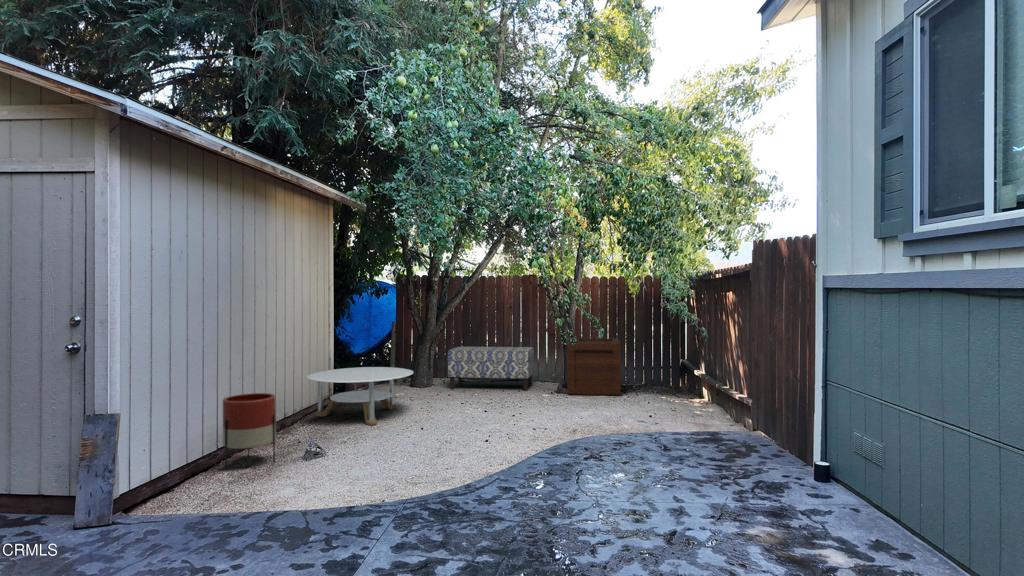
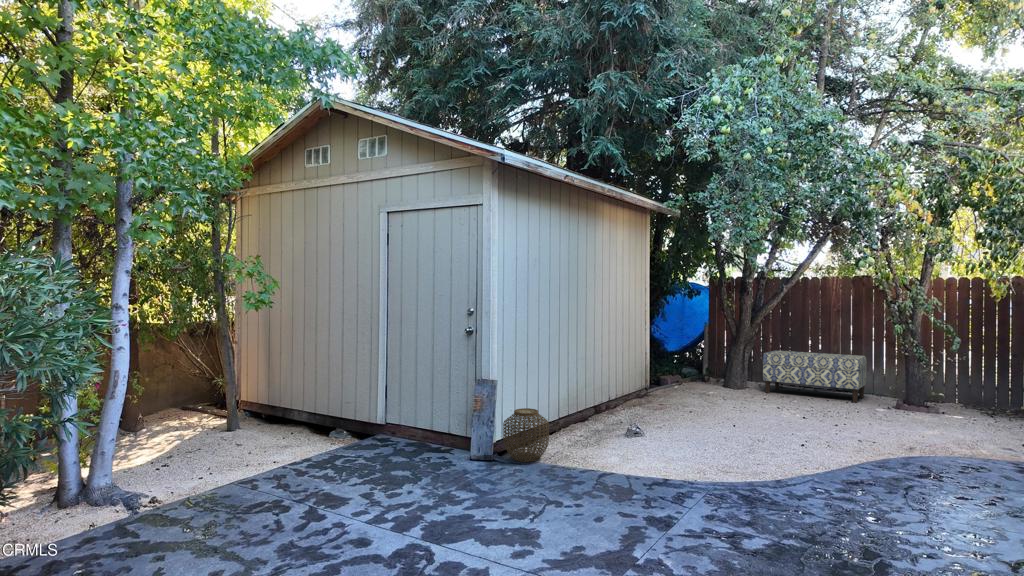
wooden crate: present [567,338,621,396] -> none [909,348,988,420]
round table: present [307,367,413,425] -> none [626,363,726,417]
planter: present [223,393,276,469] -> none [562,376,602,436]
woven basket: none [129,445,200,519] -> present [503,408,549,462]

